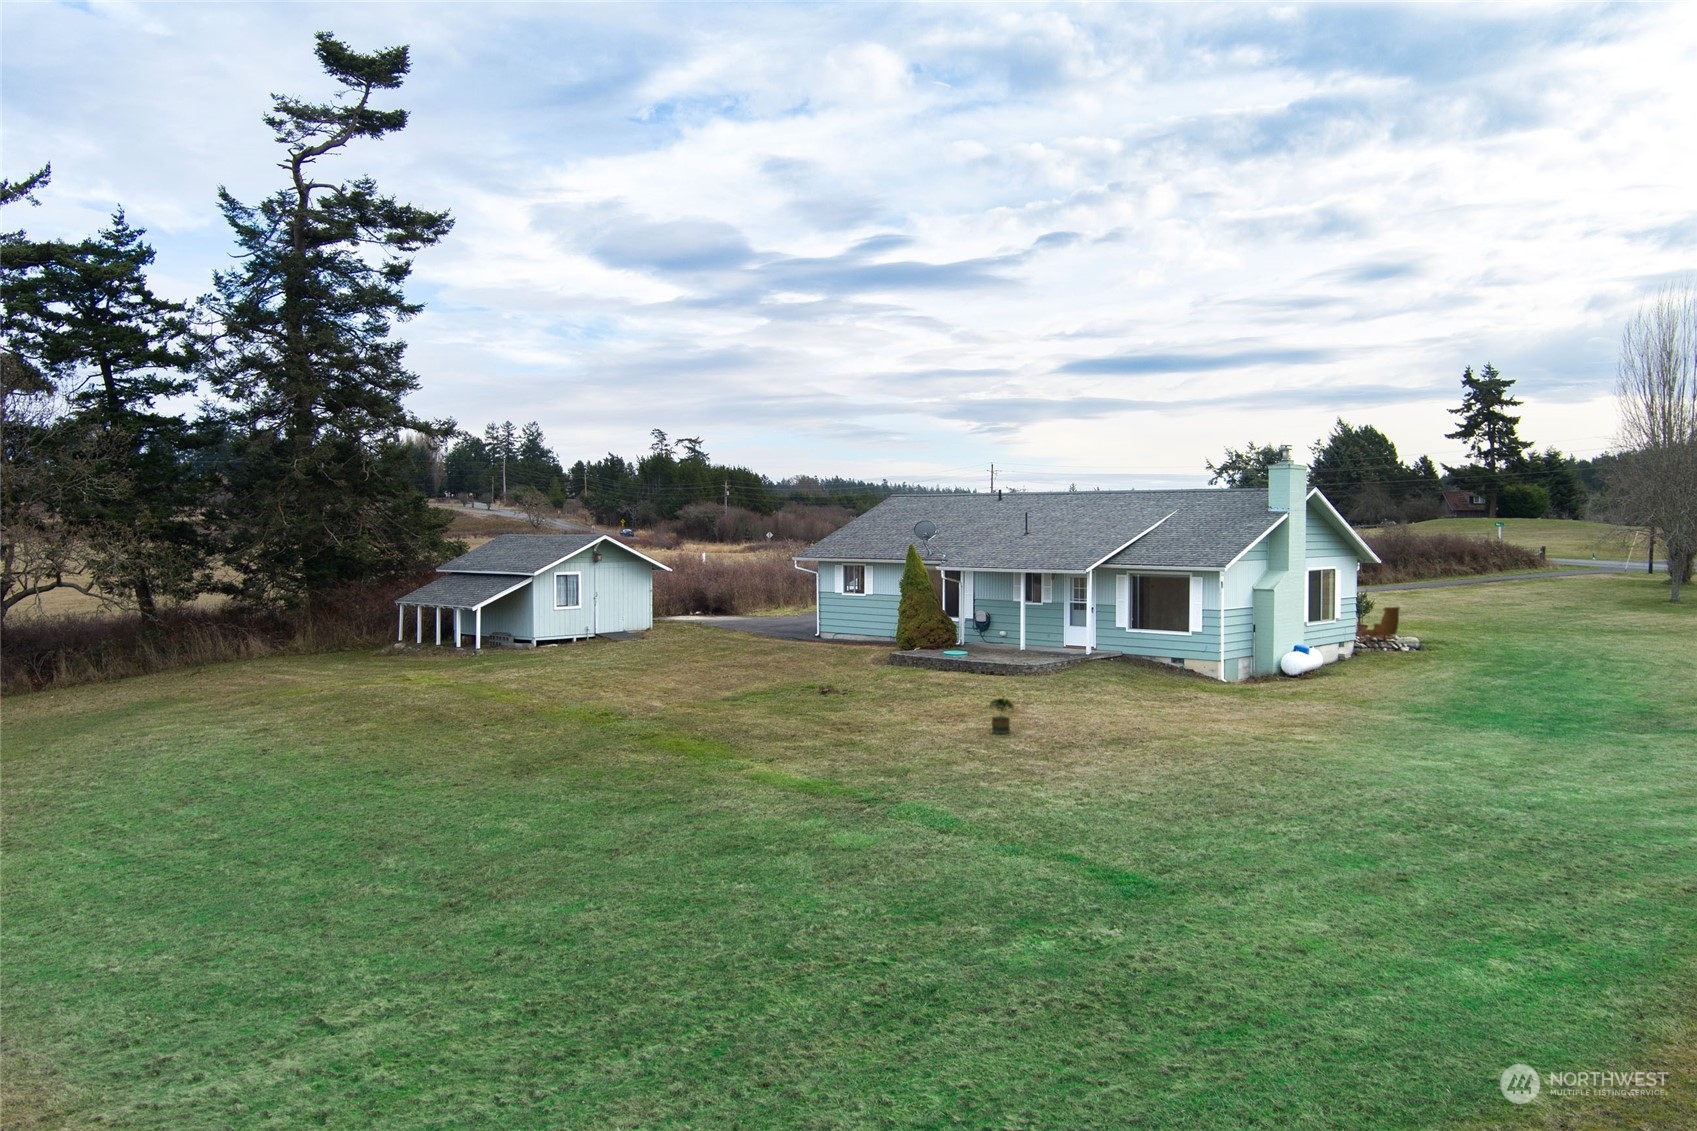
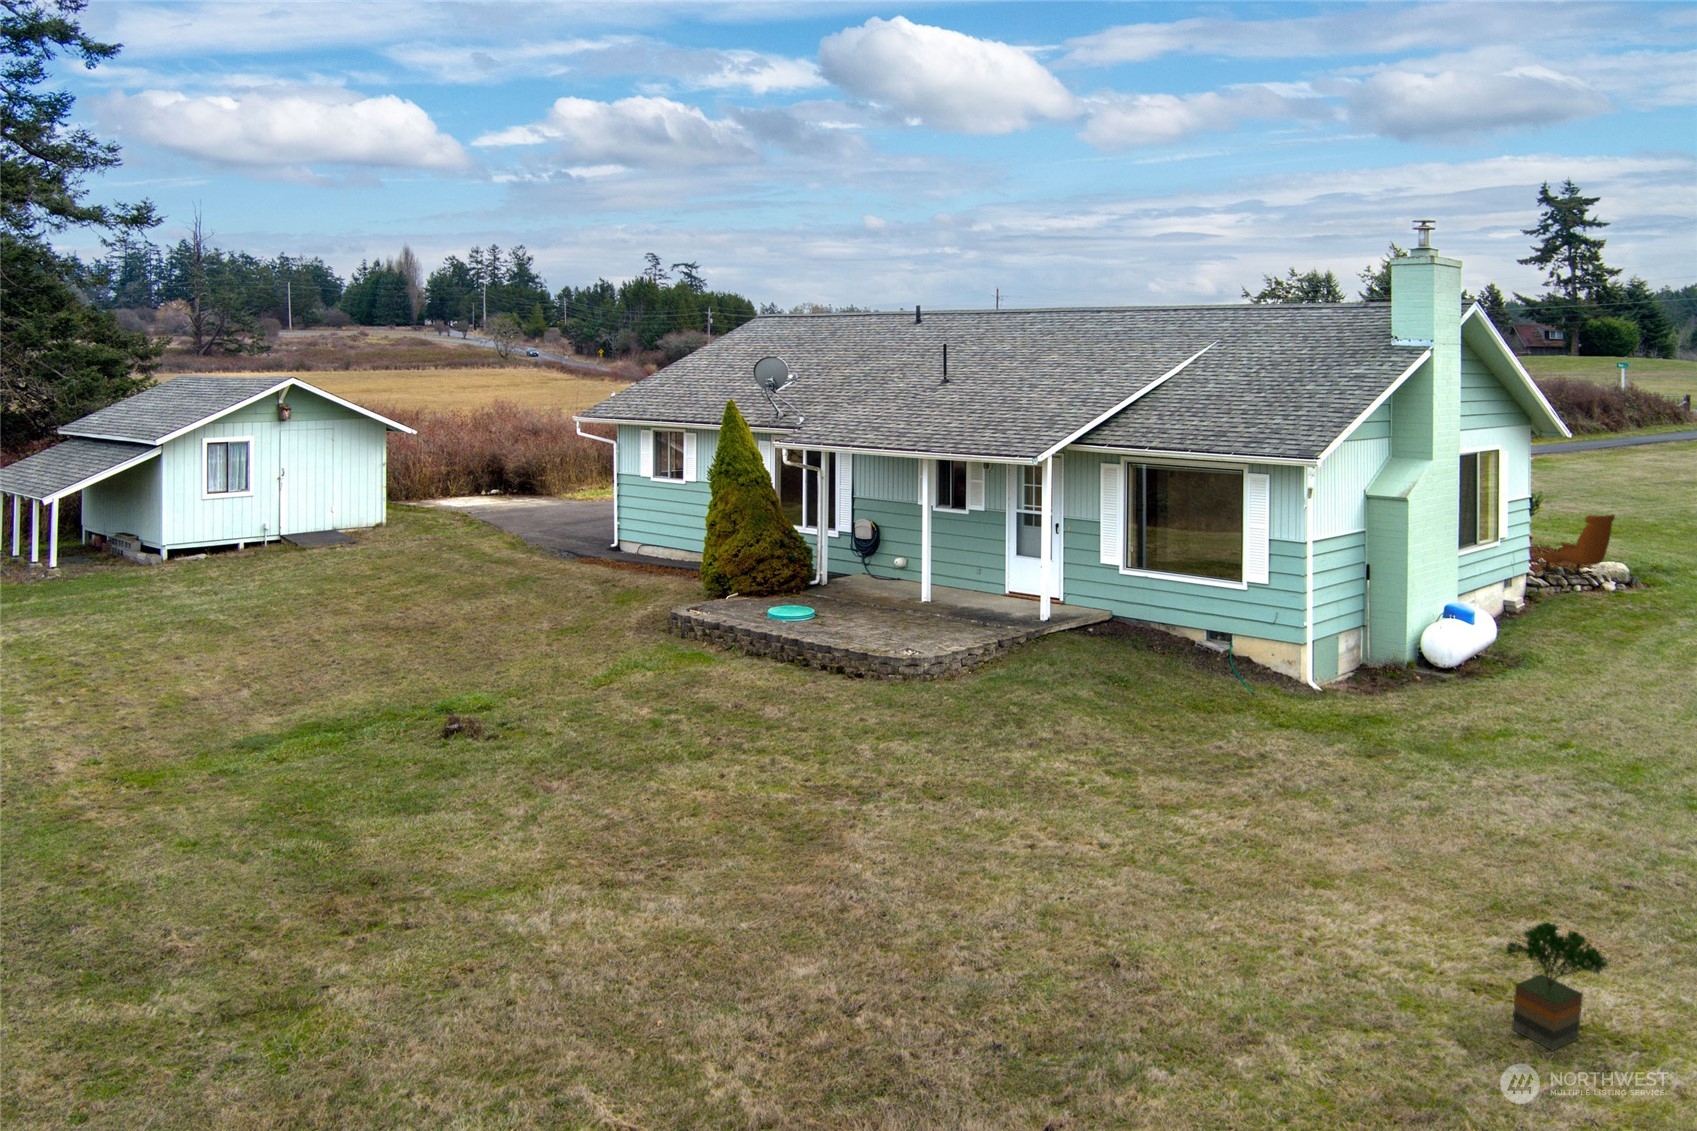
potted tree: present [990,698,1014,734] -> present [1507,922,1608,1050]

